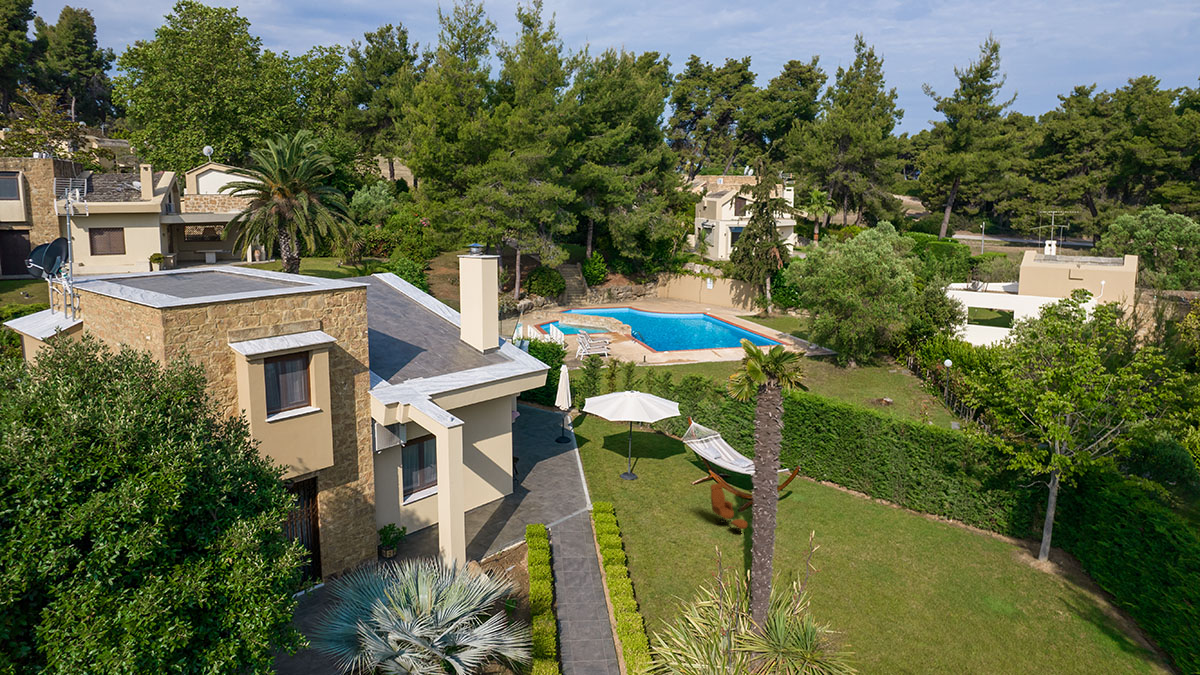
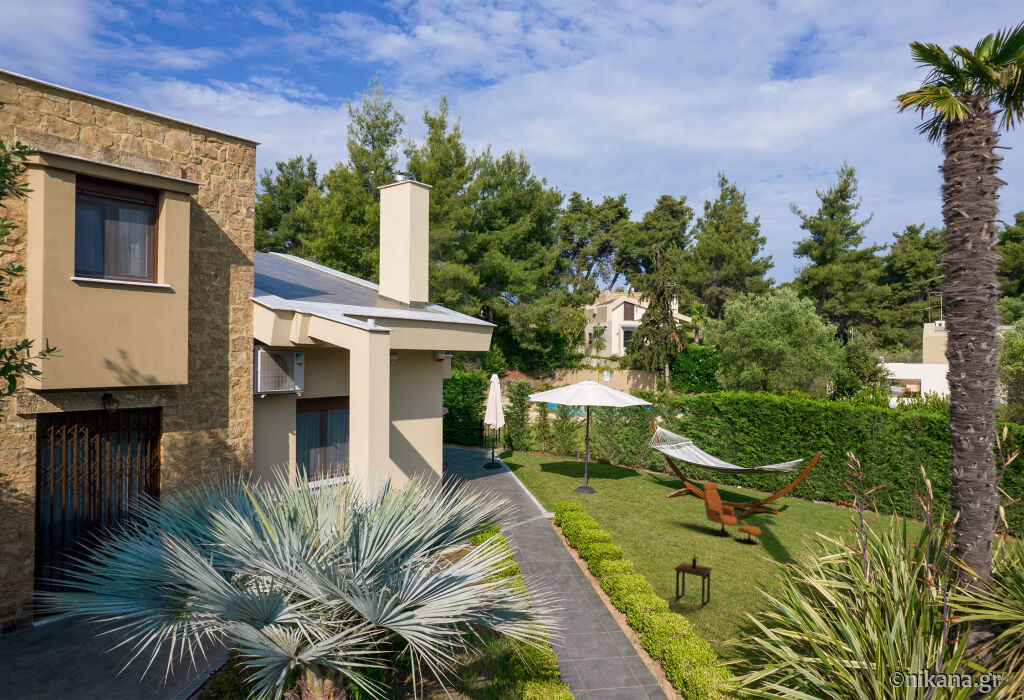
side table: none [652,566,677,600] -> present [675,555,712,608]

